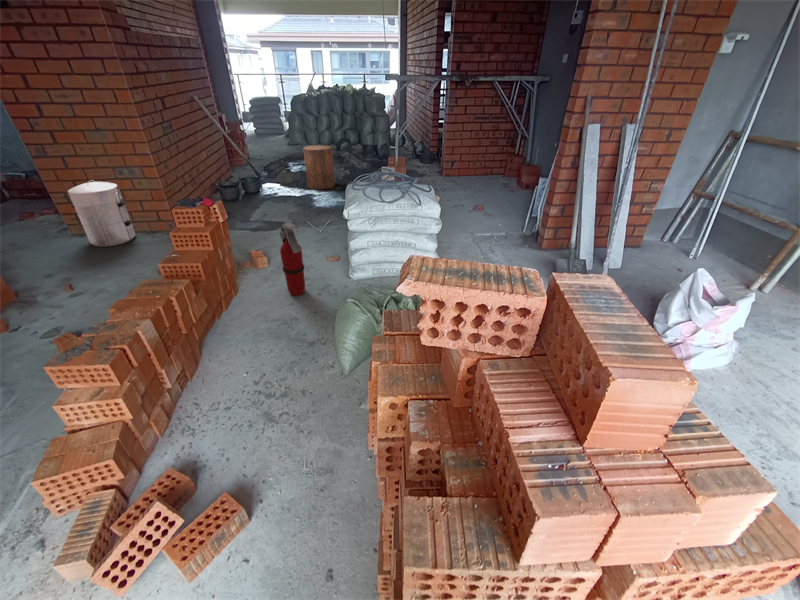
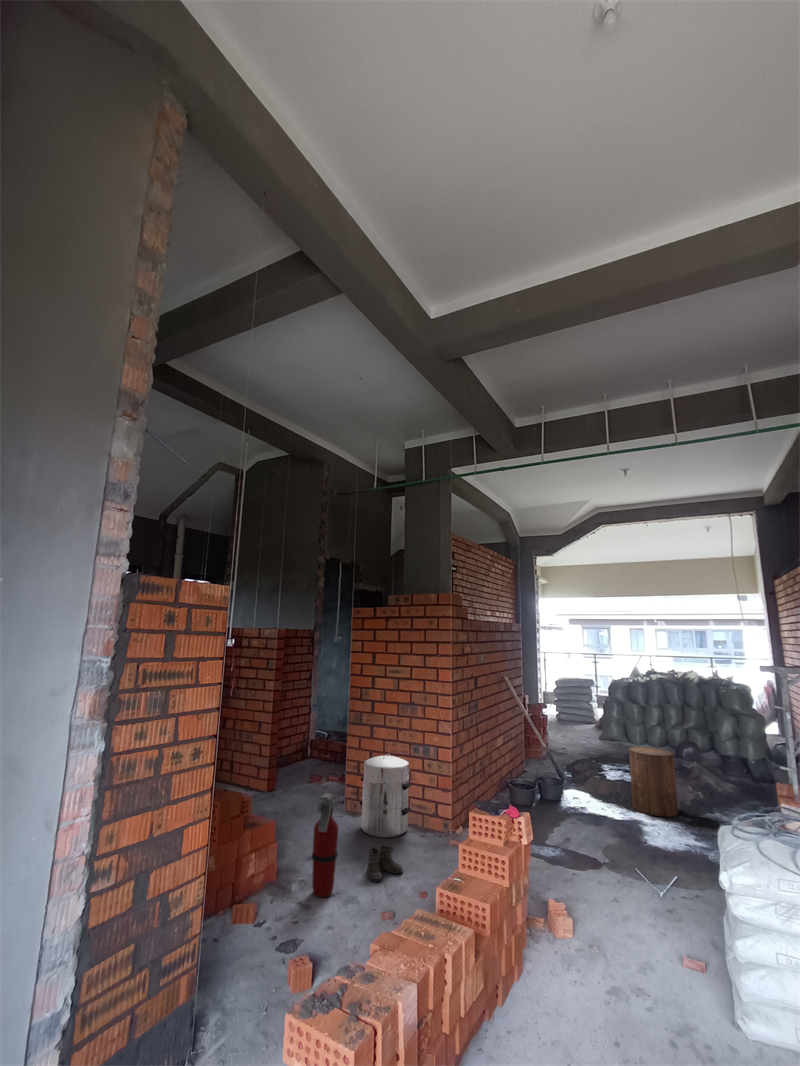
fire extinguisher: present [280,223,305,296] -> present [312,793,338,897]
boots: none [100,249,138,275] -> present [367,845,403,882]

